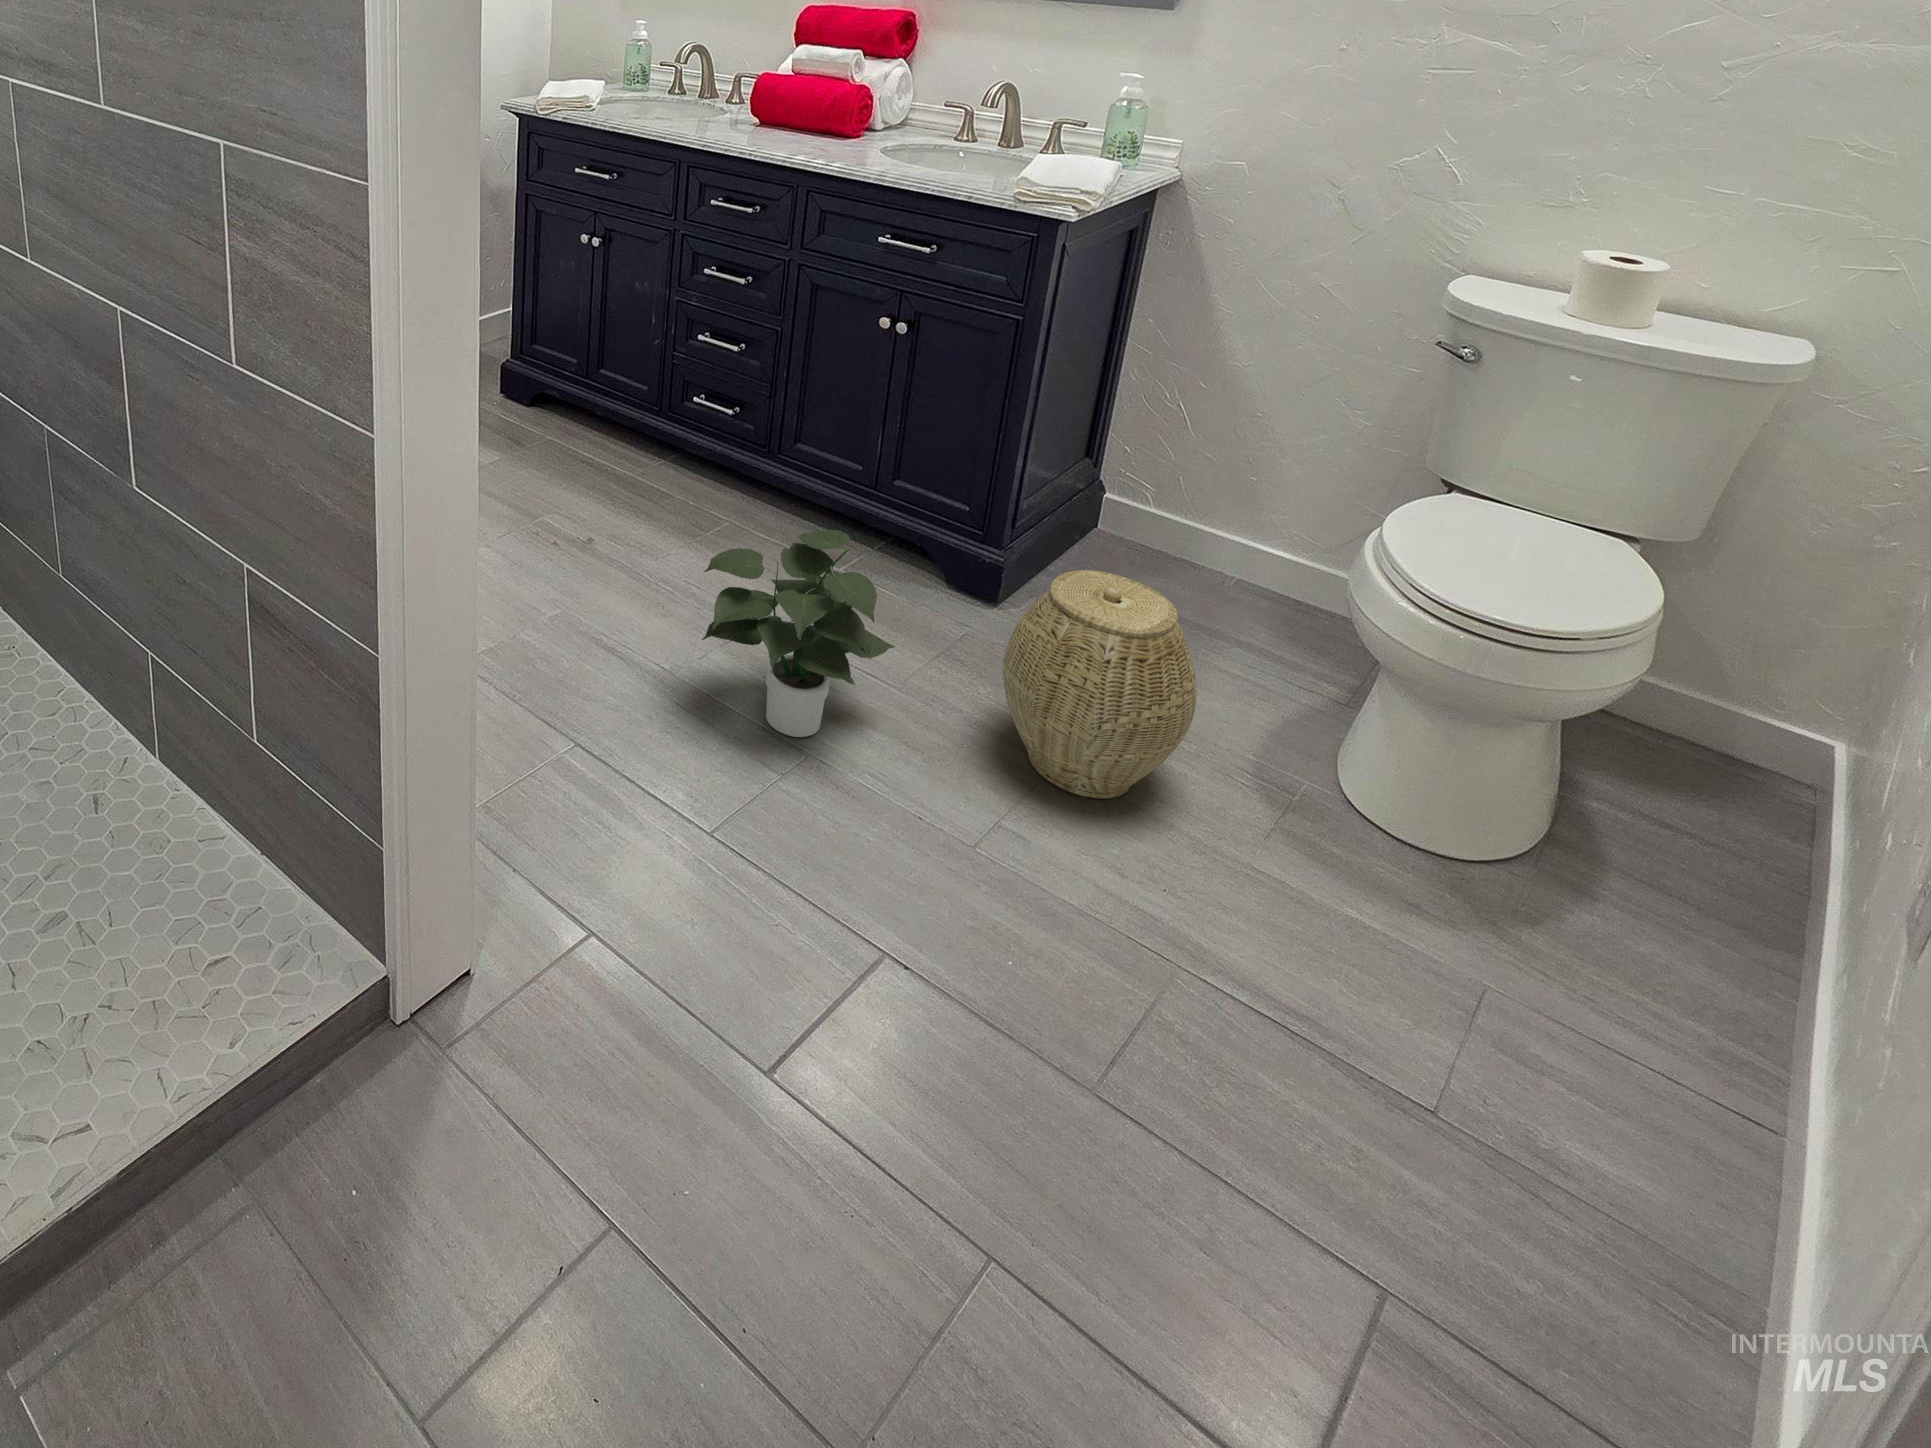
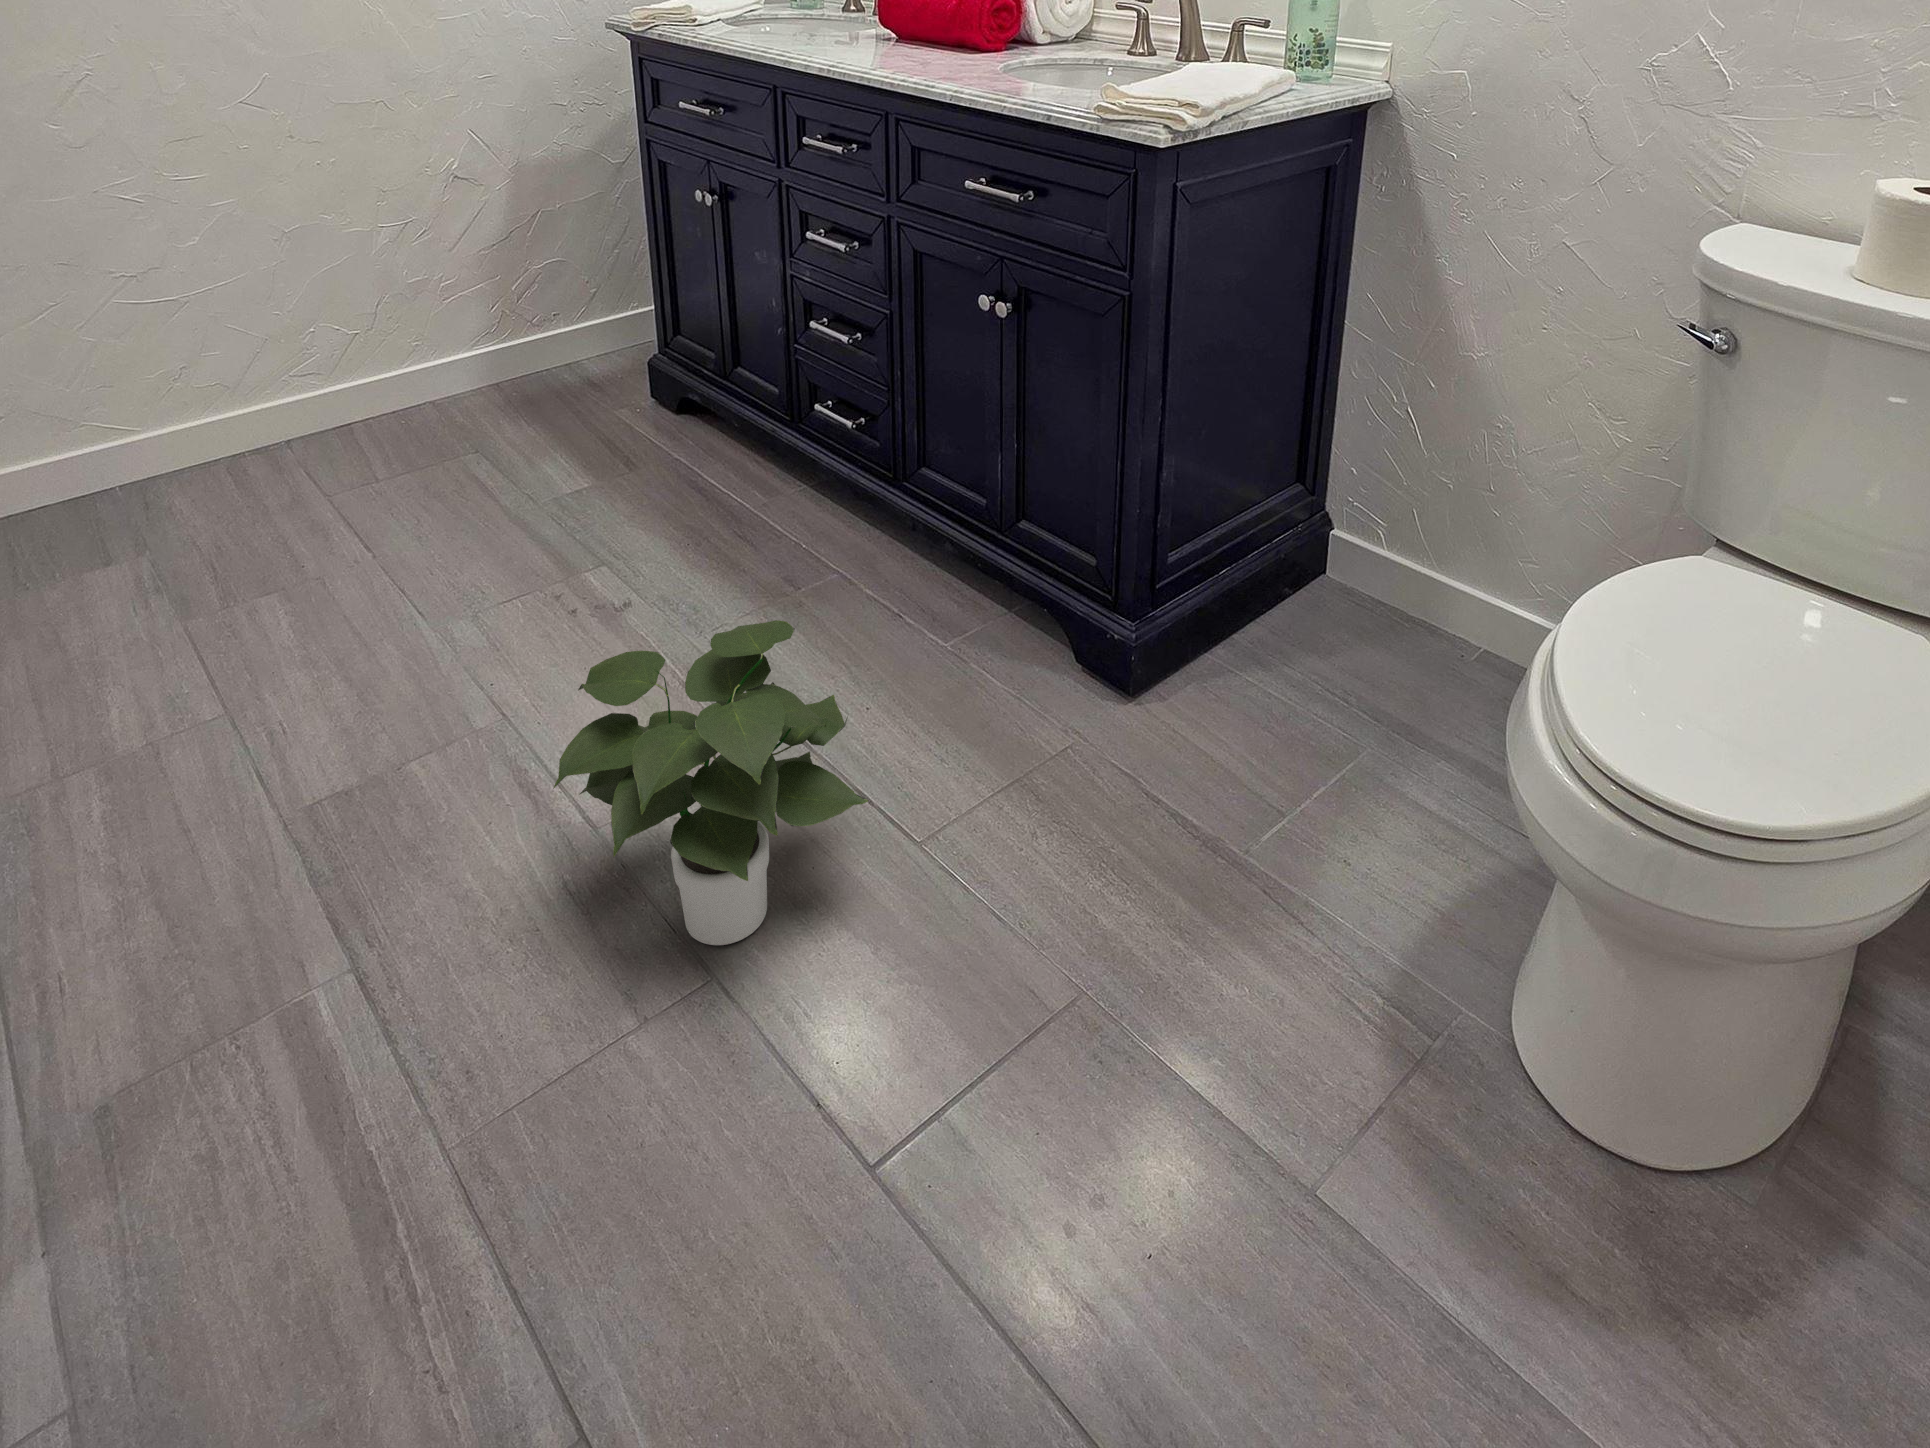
woven basket: present [1003,570,1197,799] -> none [999,686,1268,1054]

